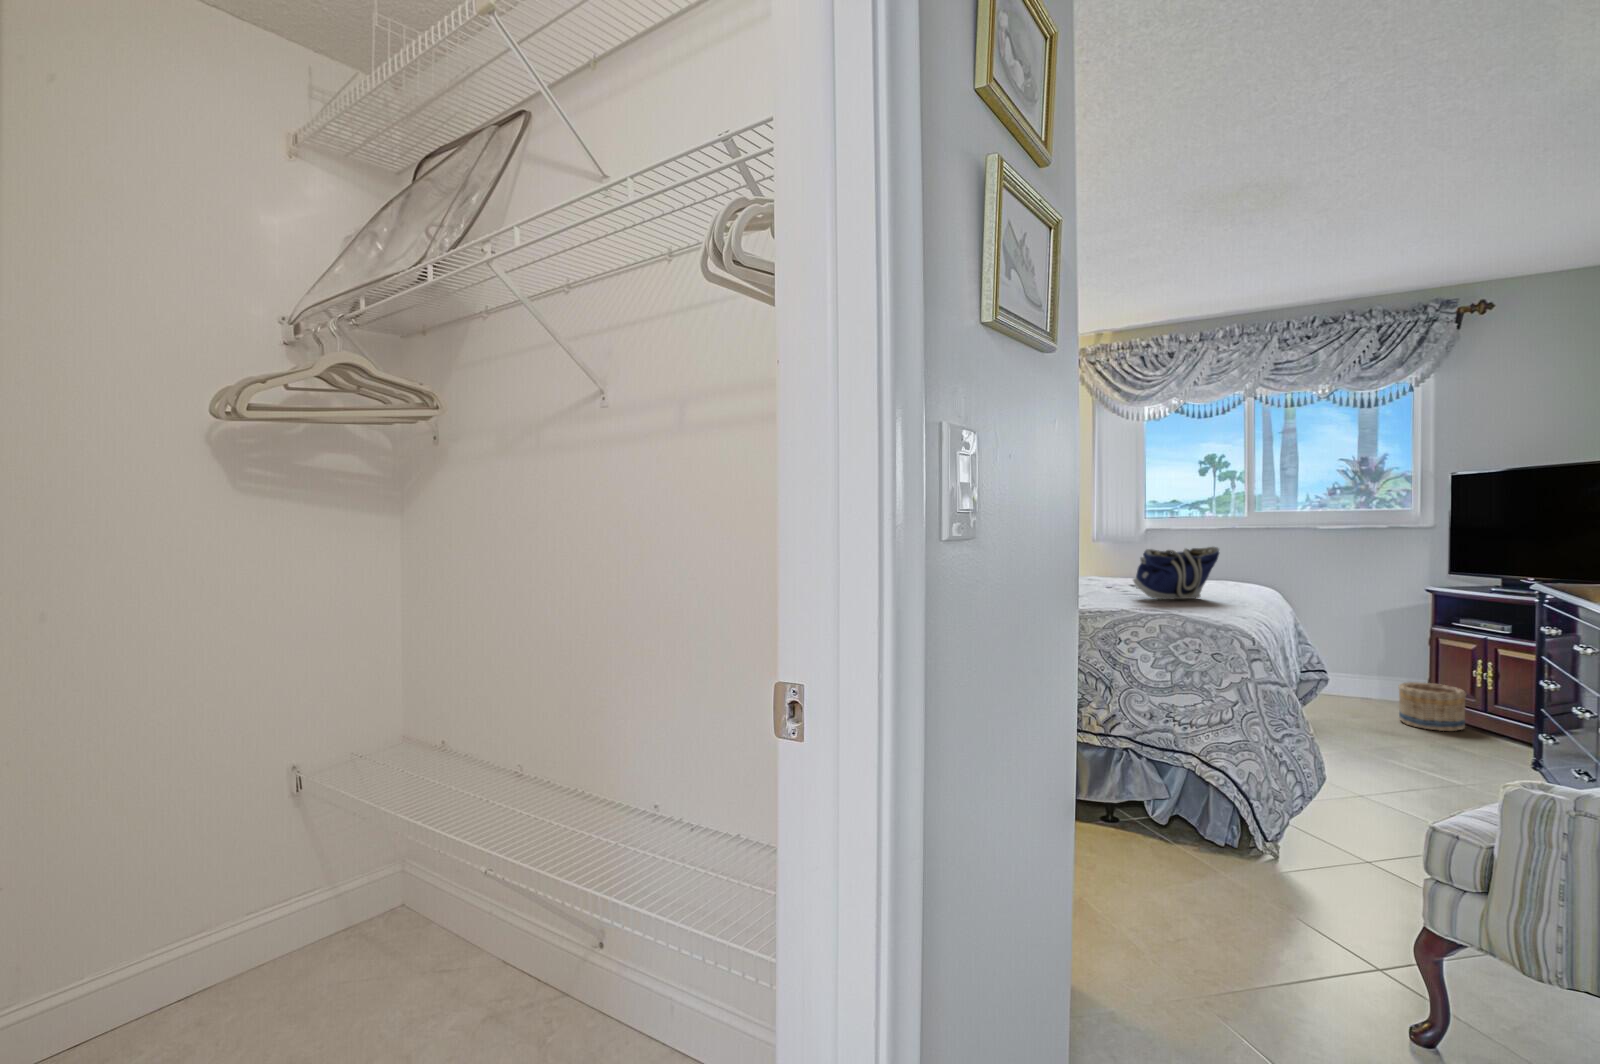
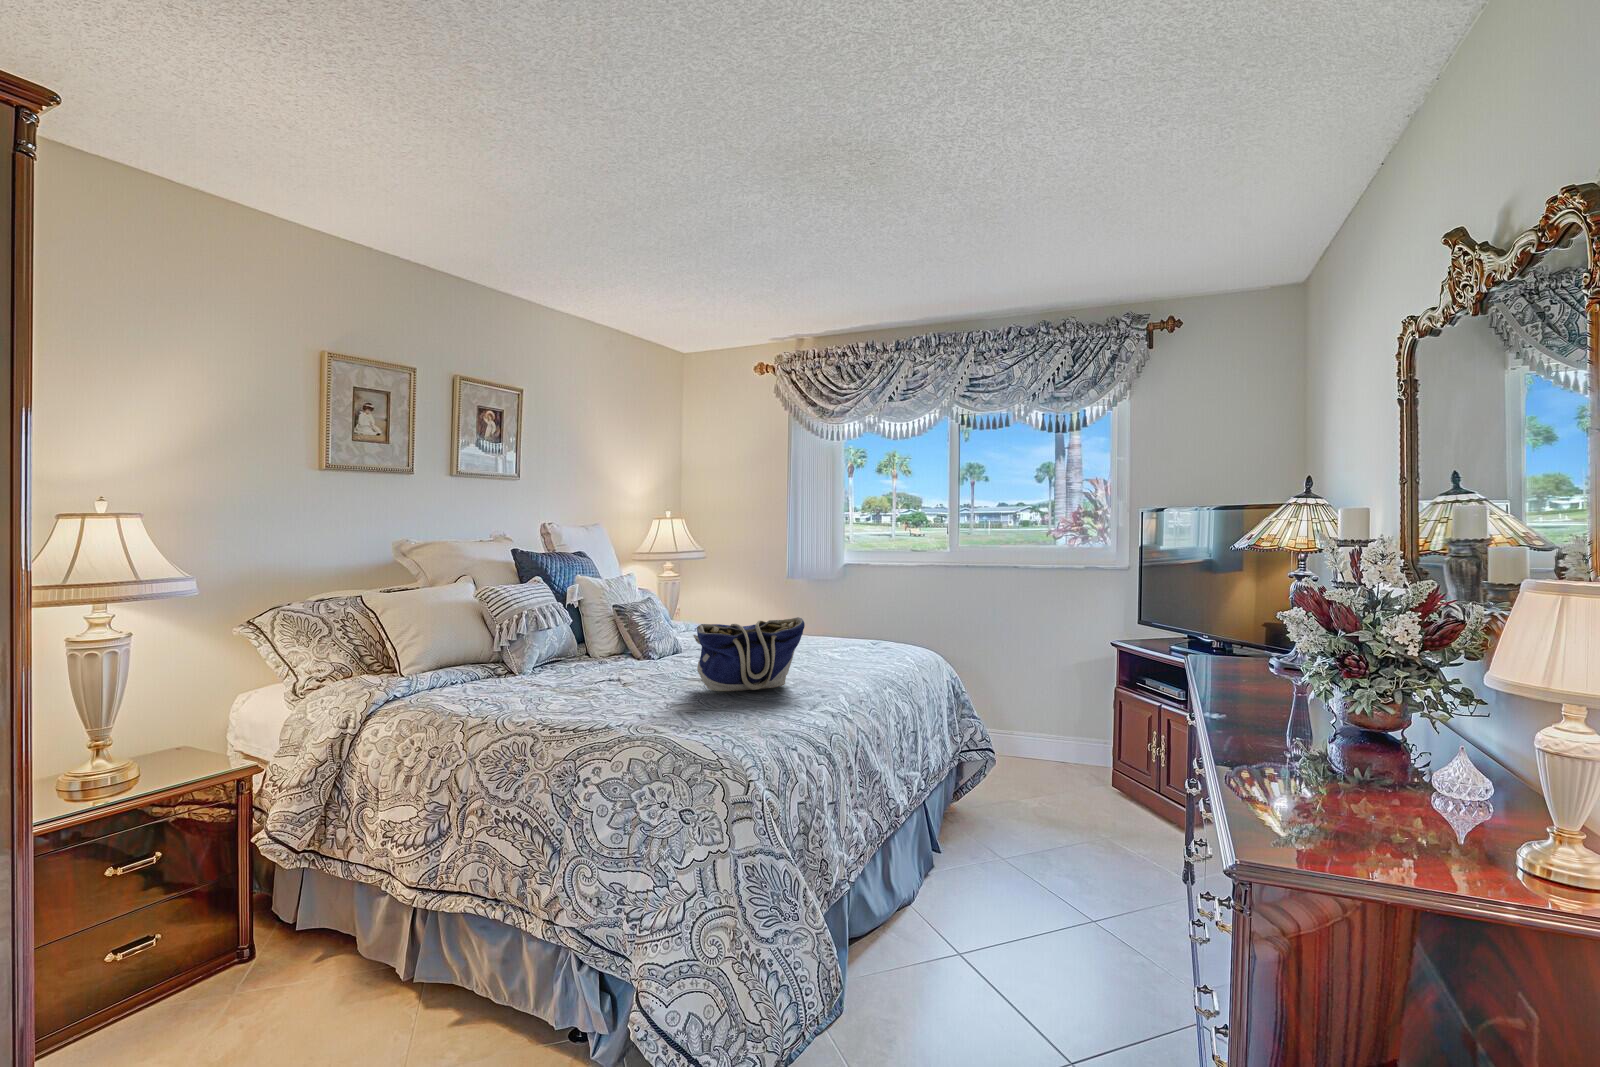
basket: present [1398,682,1466,731] -> none [1075,757,1141,819]

